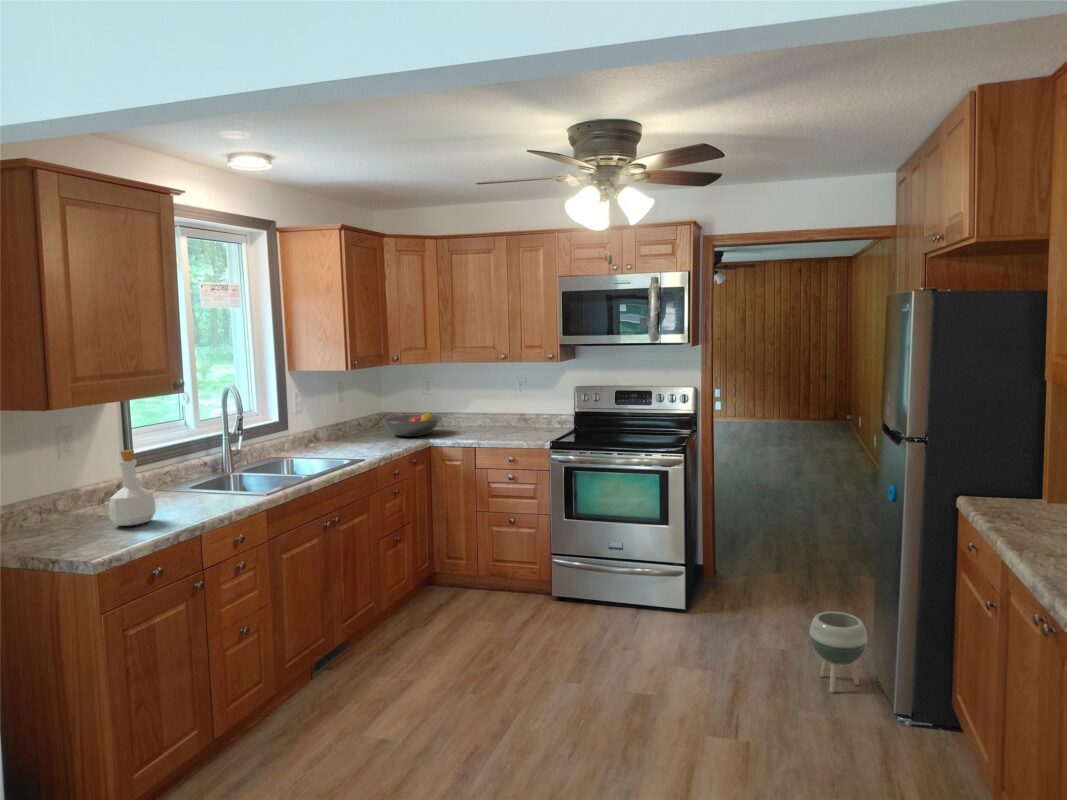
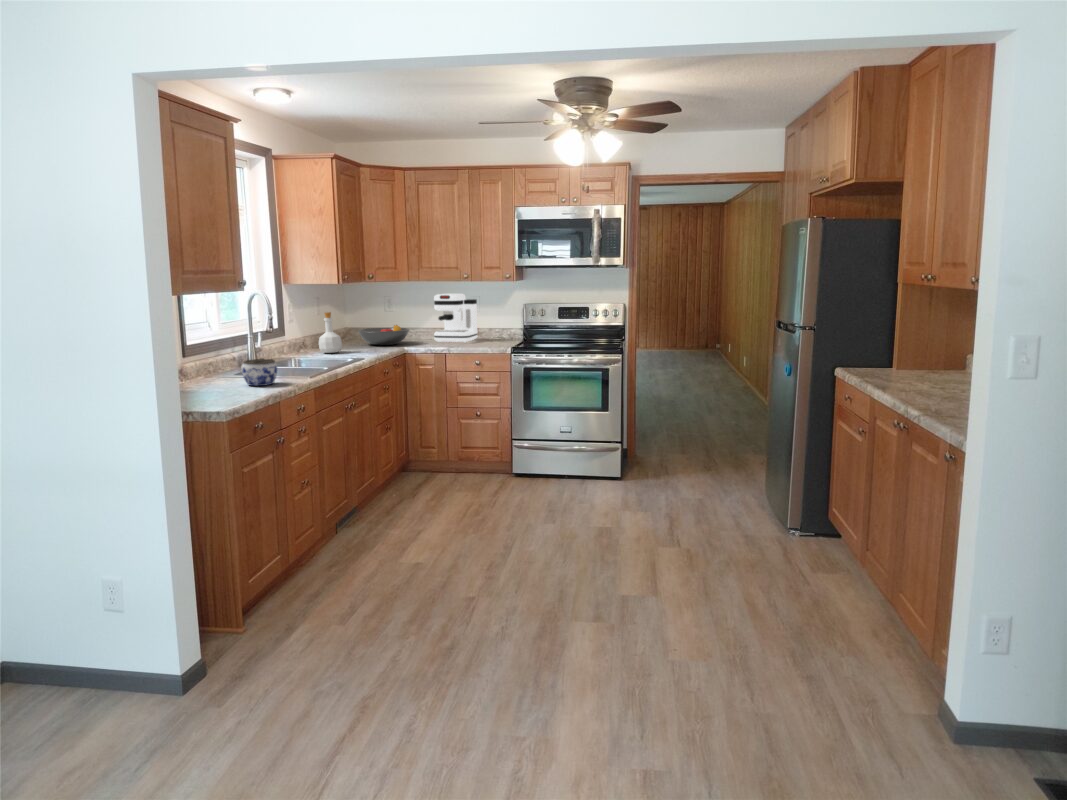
coffee maker: none [469,376,522,434] -> present [434,294,477,343]
bottle: present [109,450,156,526] -> present [319,312,342,353]
jar: none [171,475,216,510] -> present [242,358,277,386]
planter: present [809,612,867,692] -> none [727,465,768,522]

